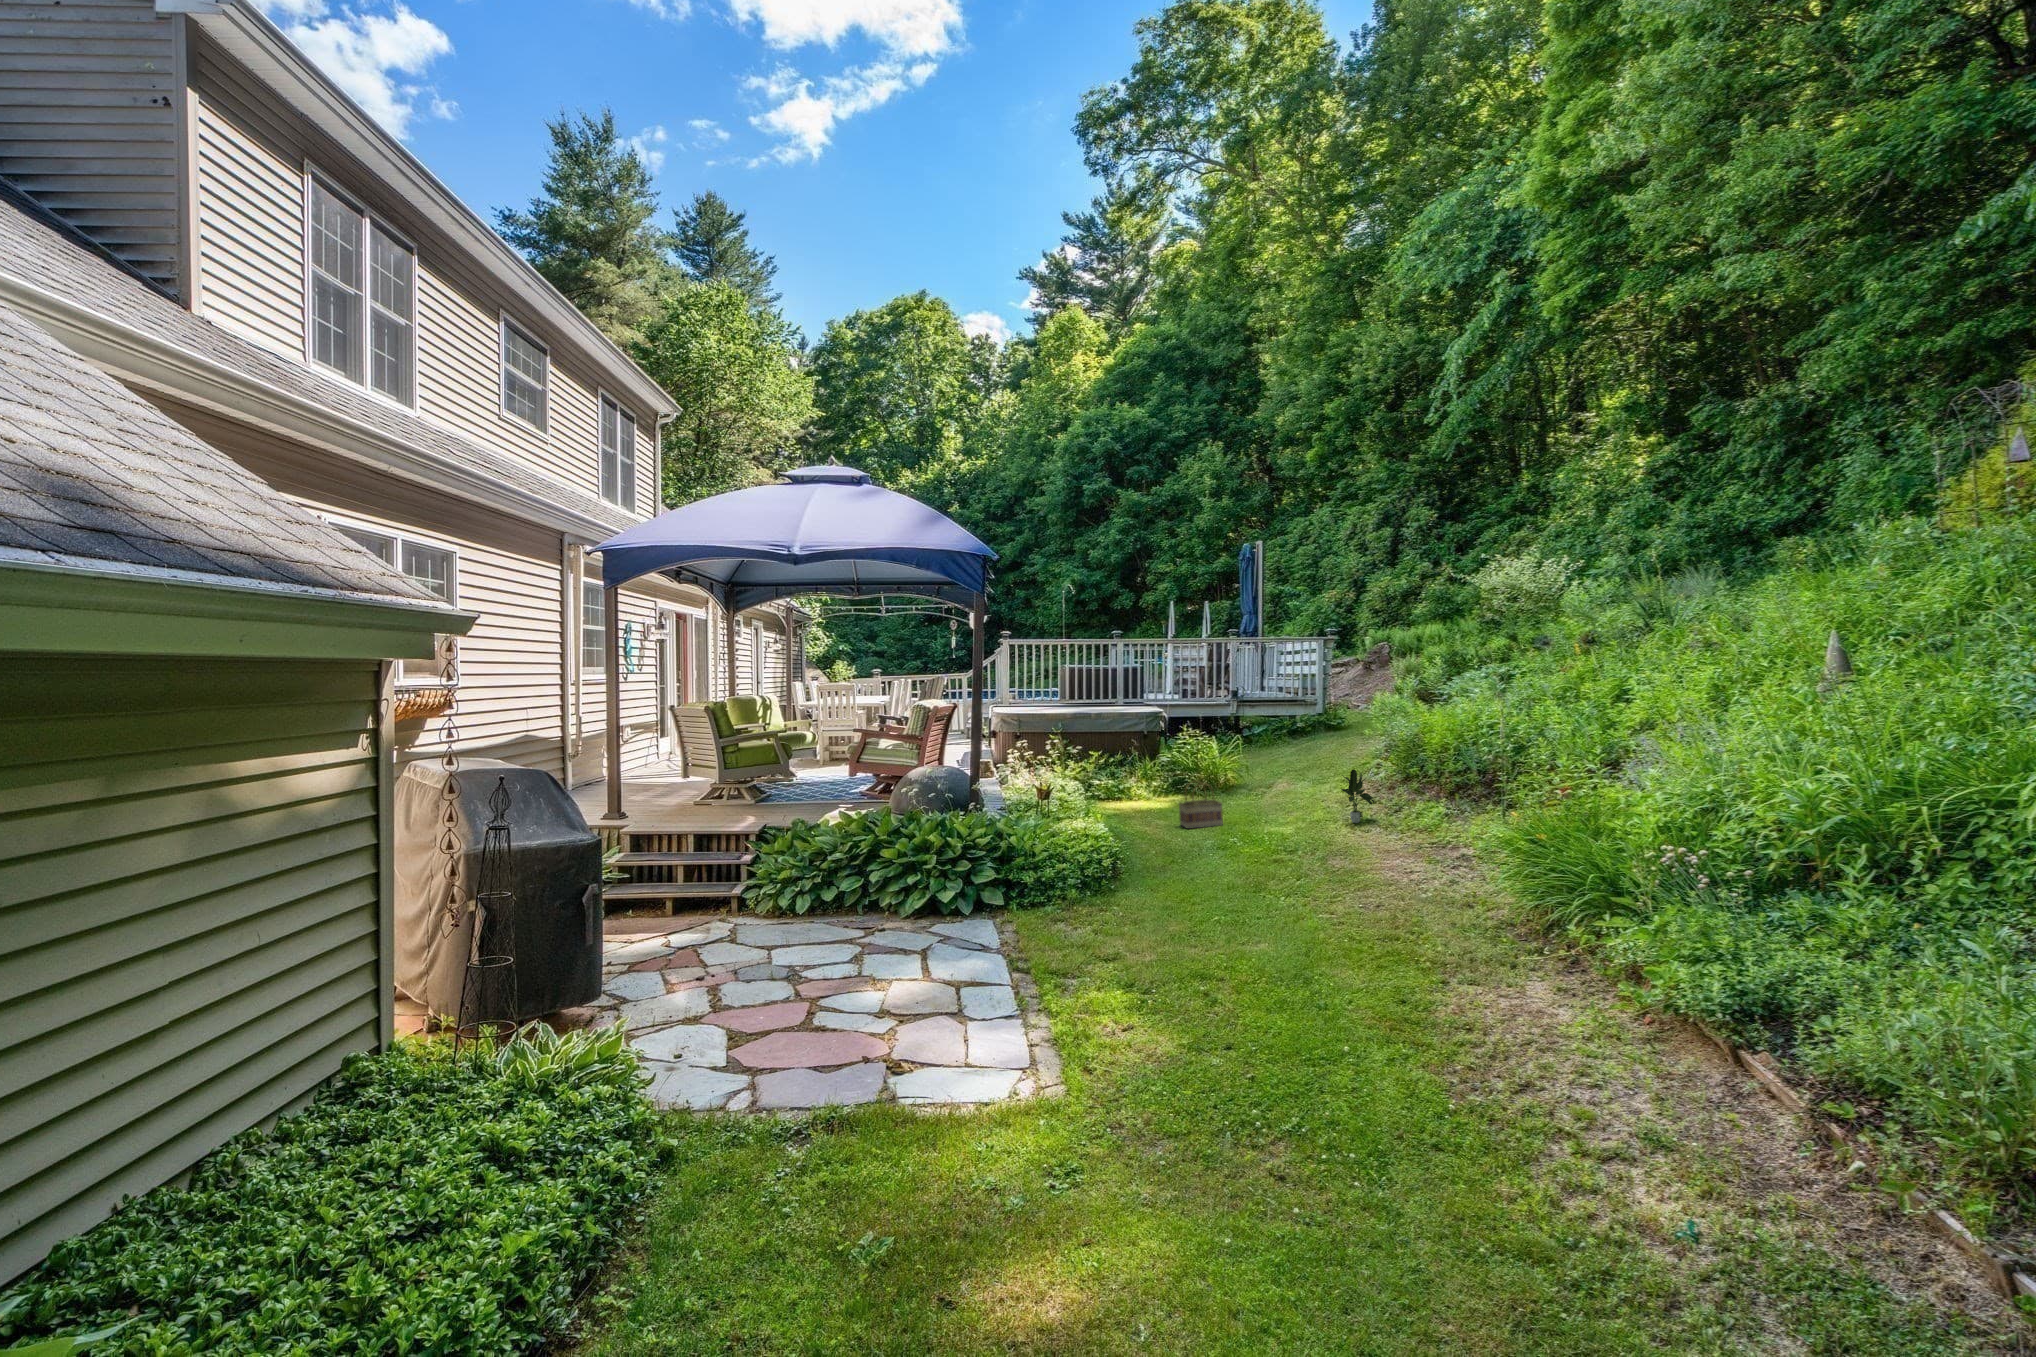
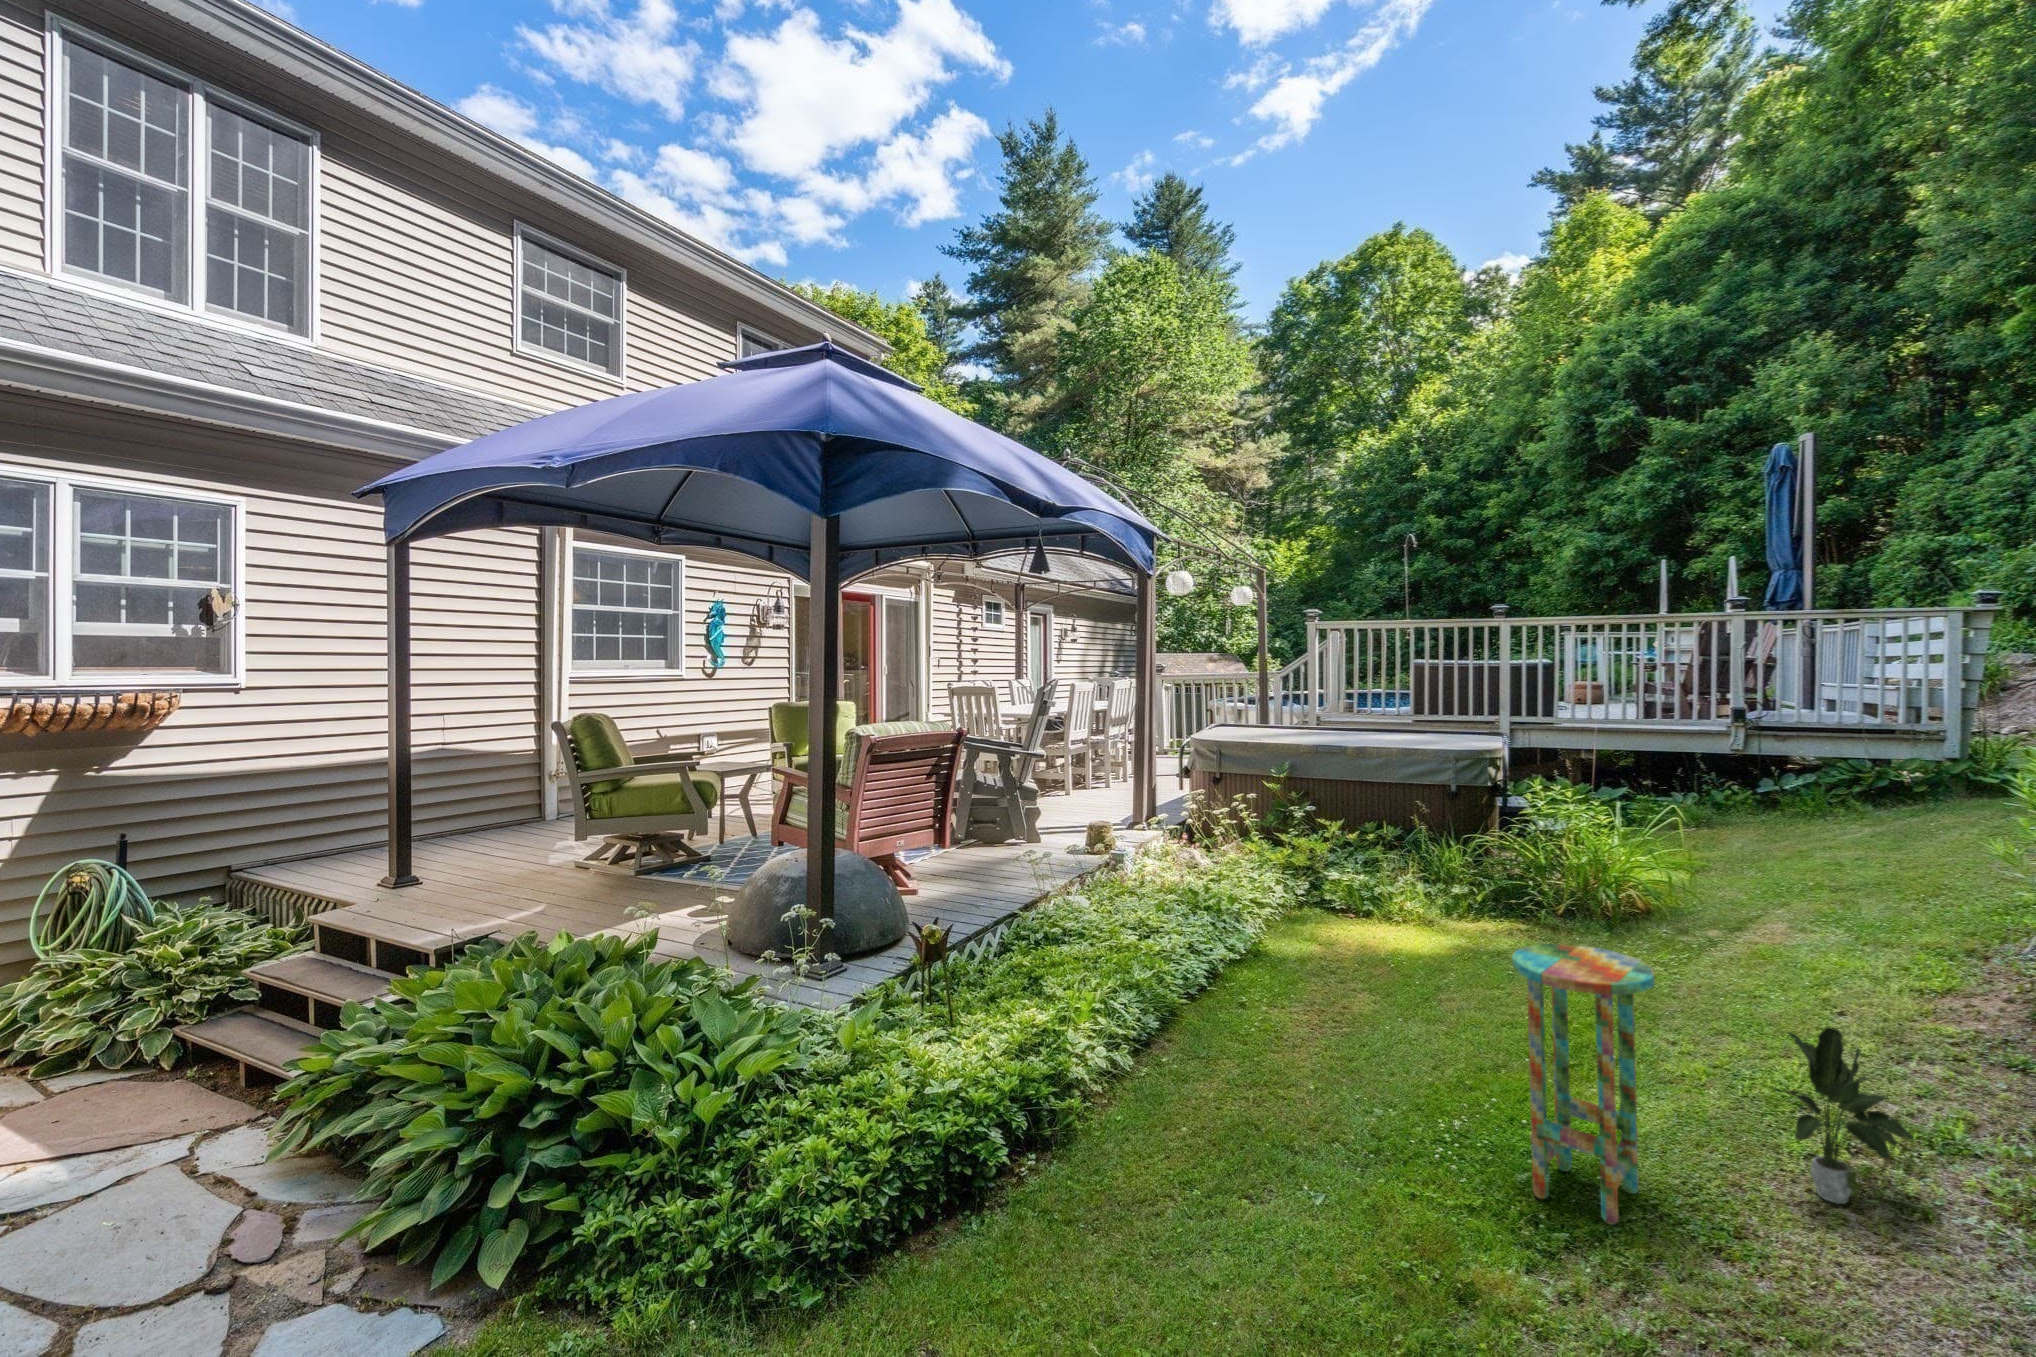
side table: none [1275,754,1317,837] -> present [1512,944,1655,1225]
basket: present [1179,781,1223,829] -> none [1334,944,1436,1069]

